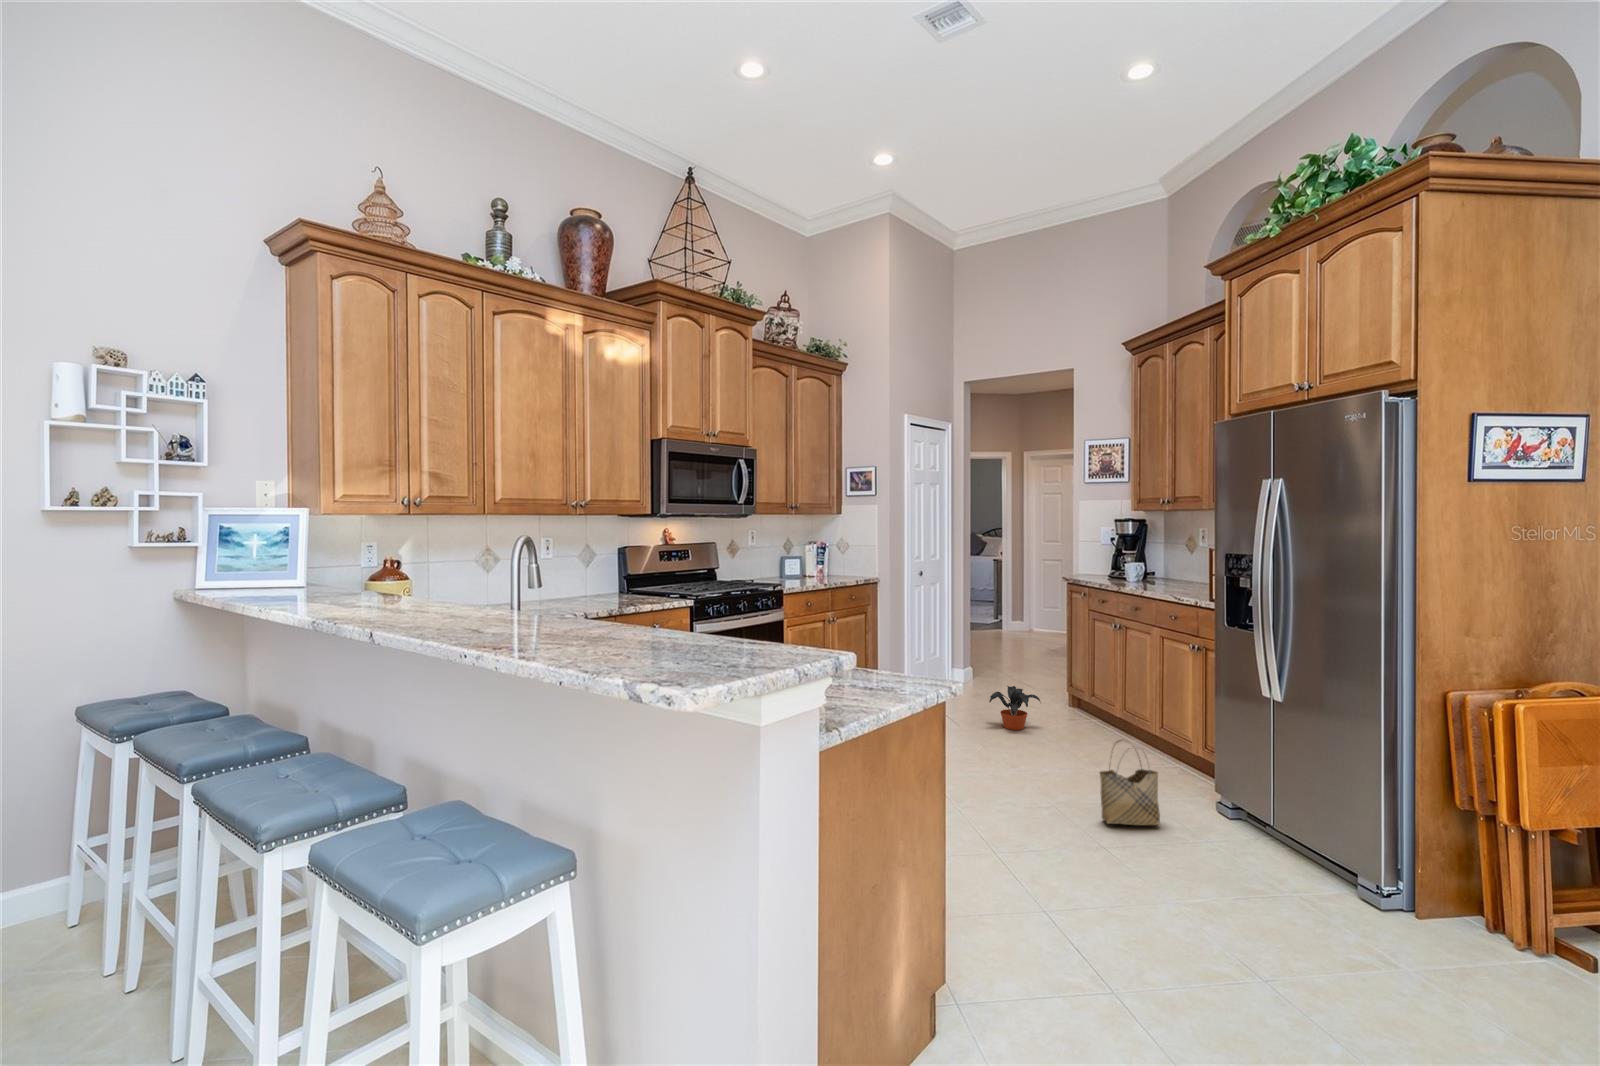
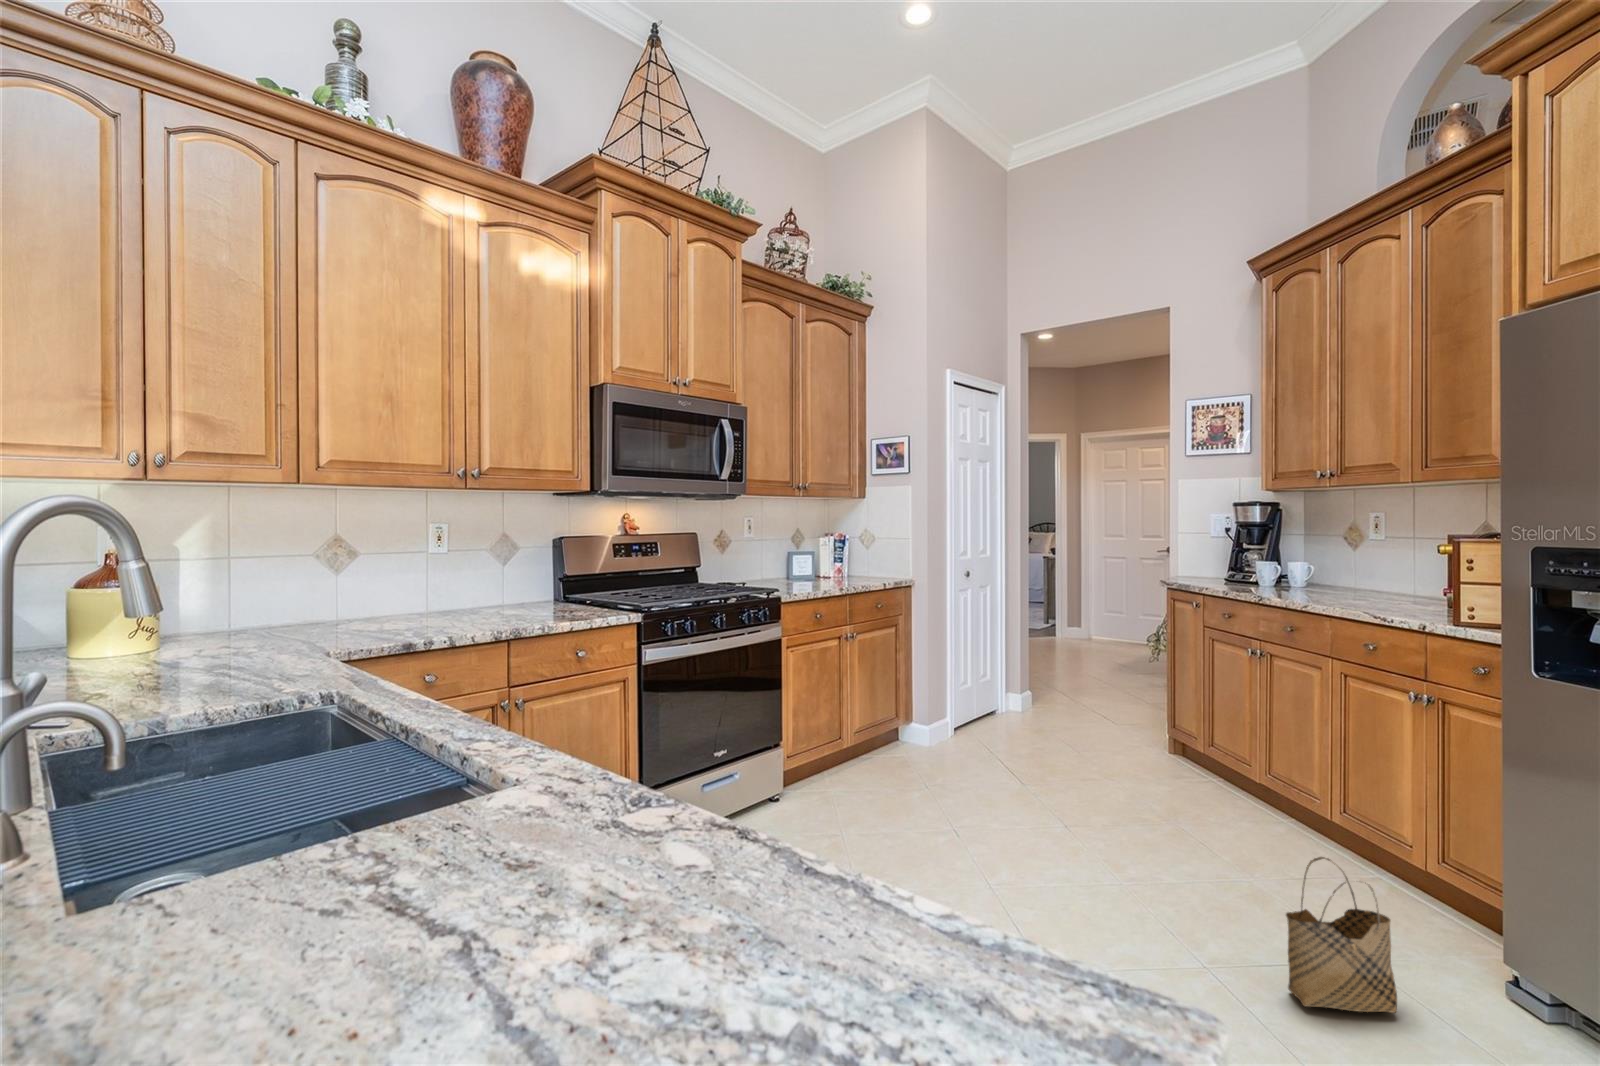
potted plant: present [989,686,1040,730] -> none [1064,727,1140,791]

